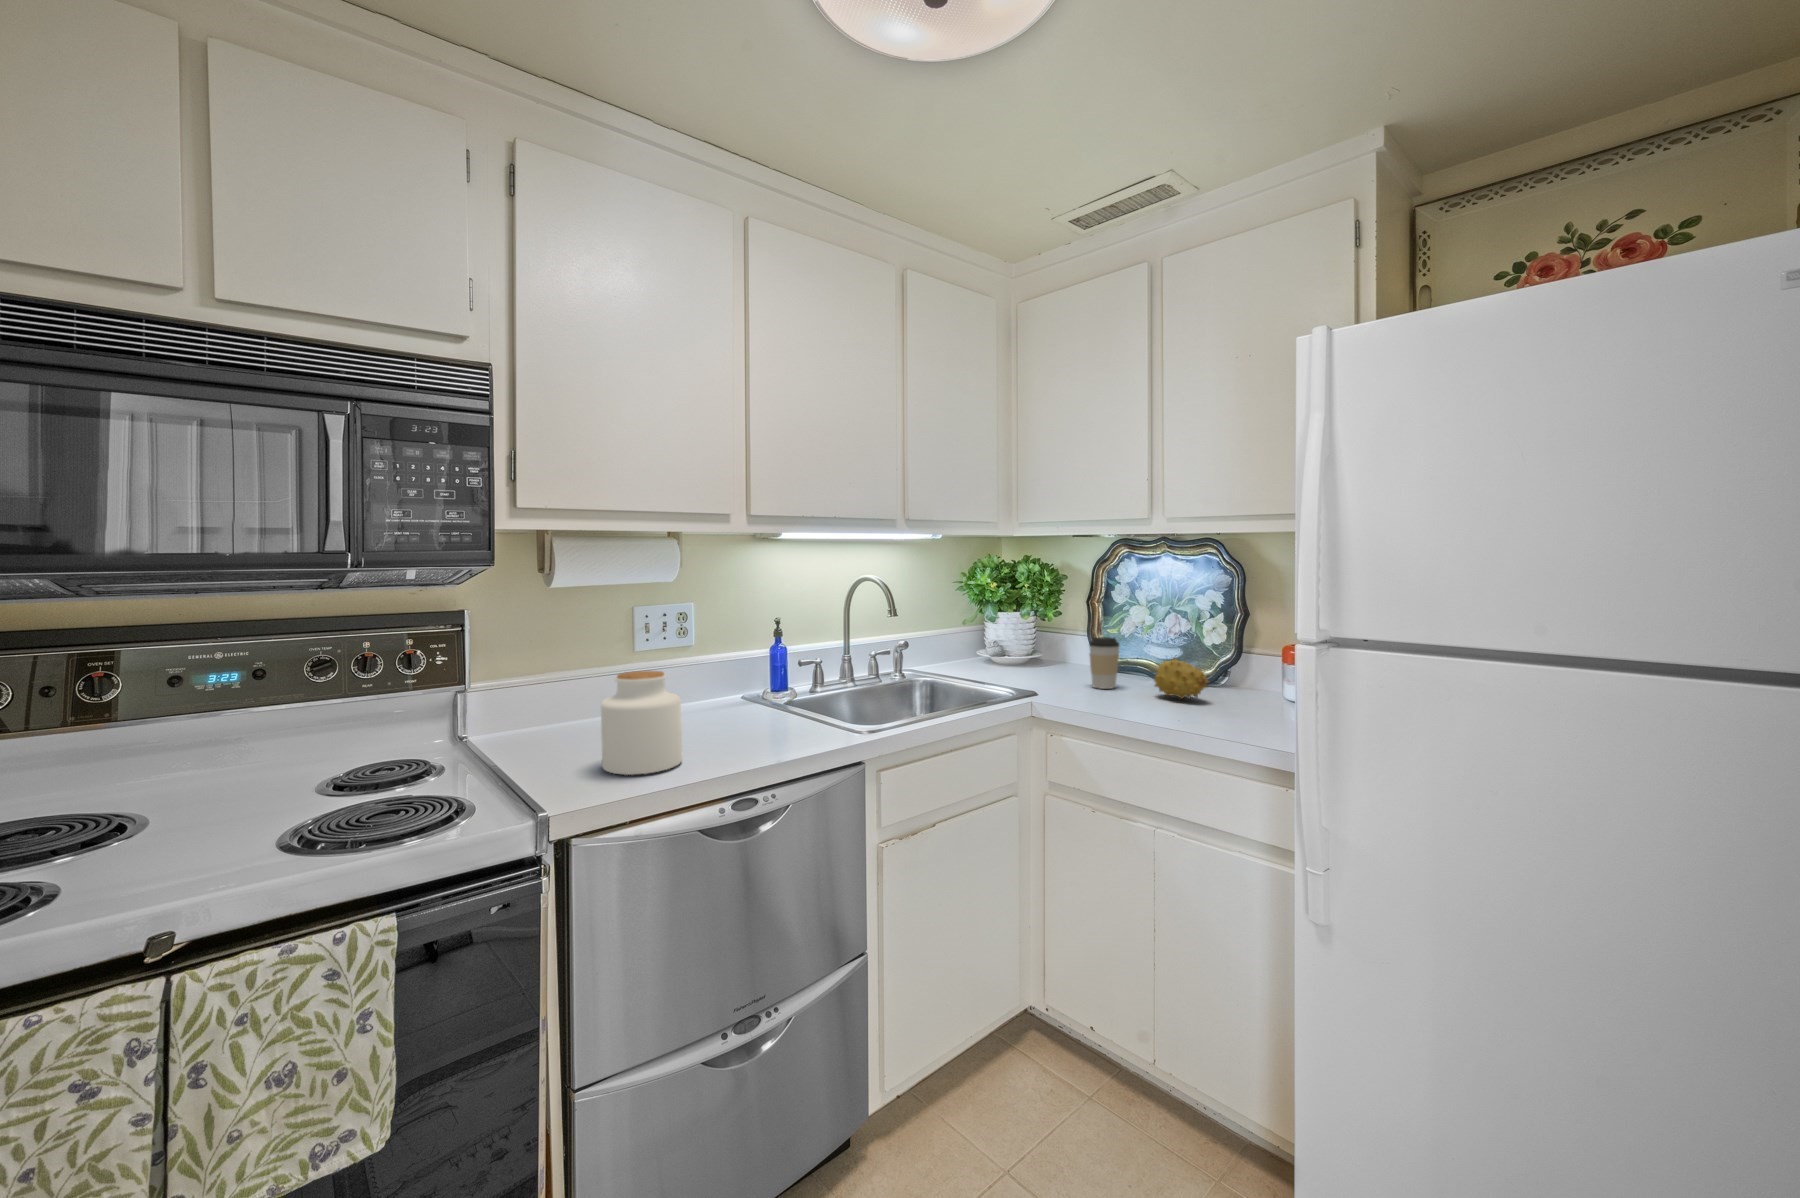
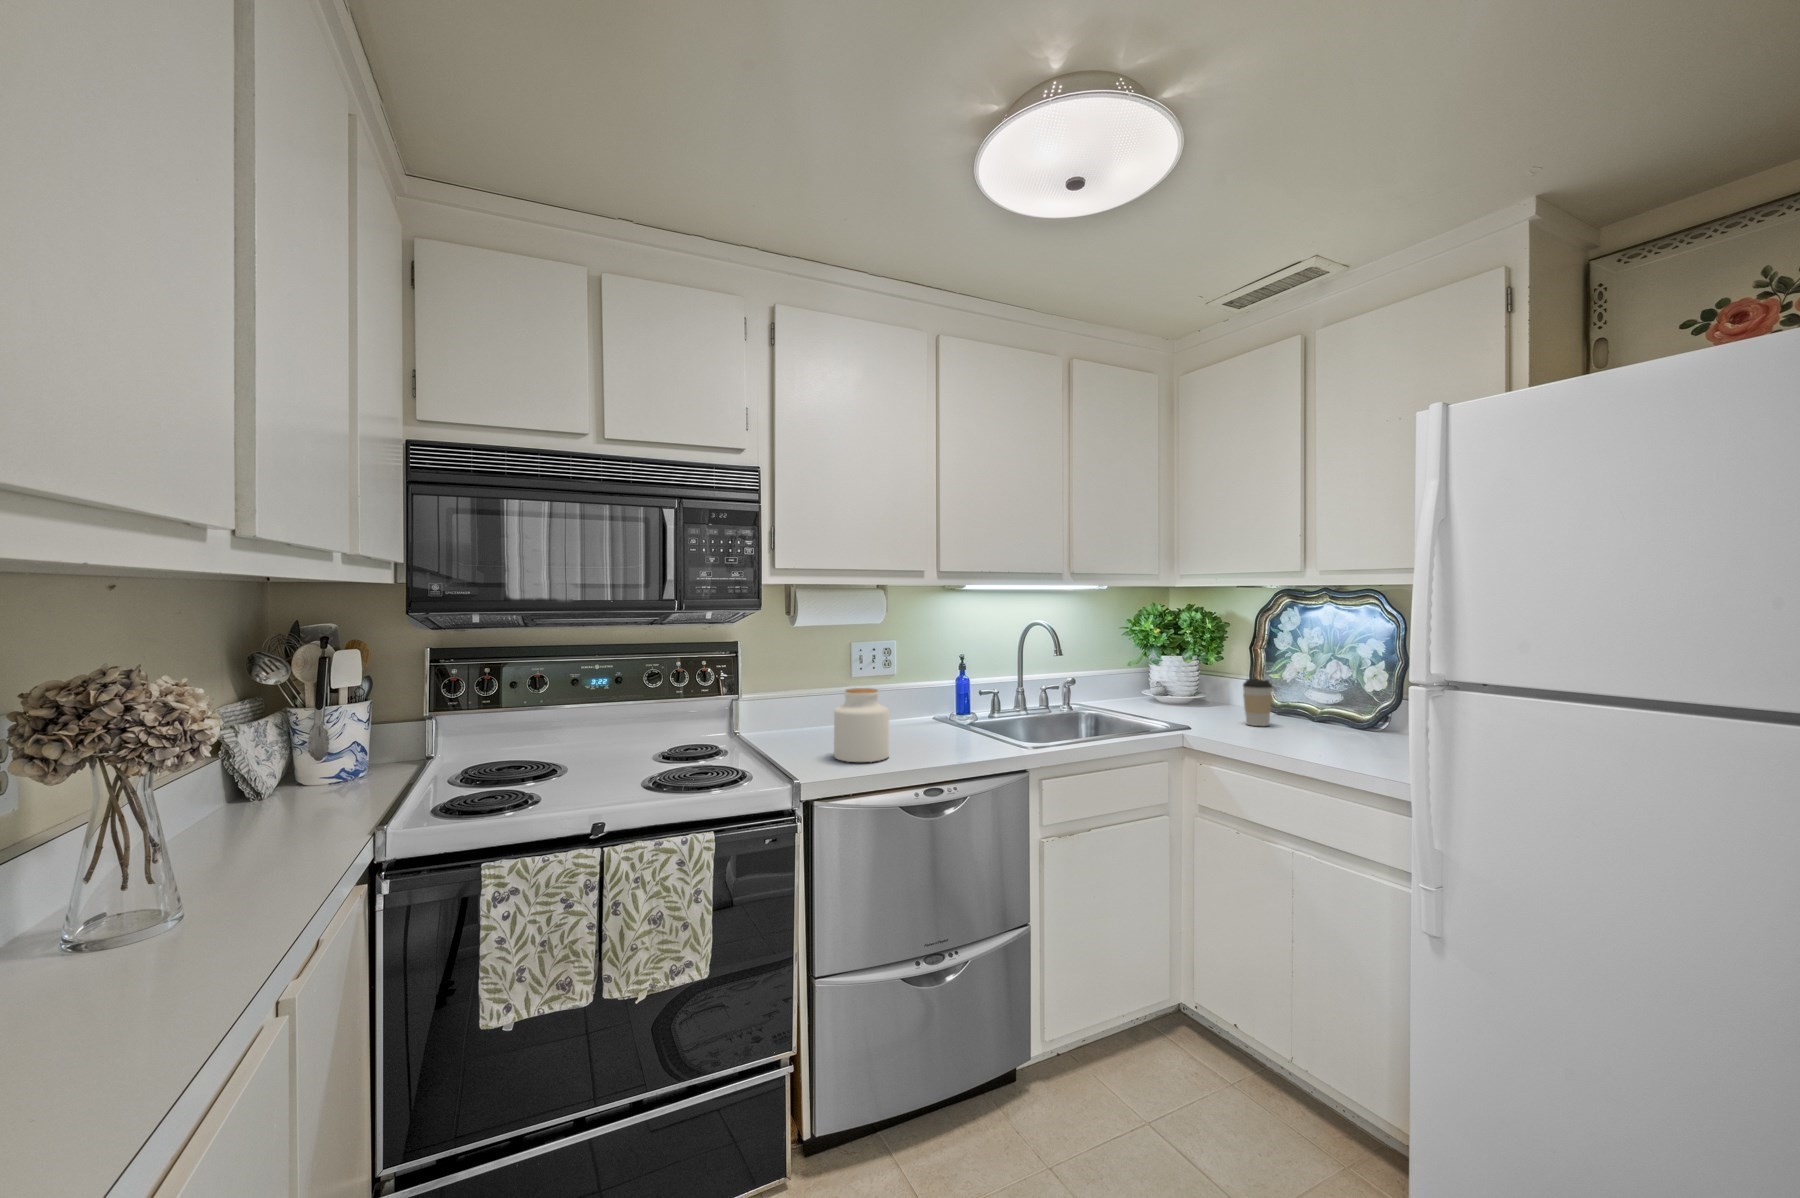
fruit: present [1154,658,1209,699] -> none [1302,698,1358,739]

